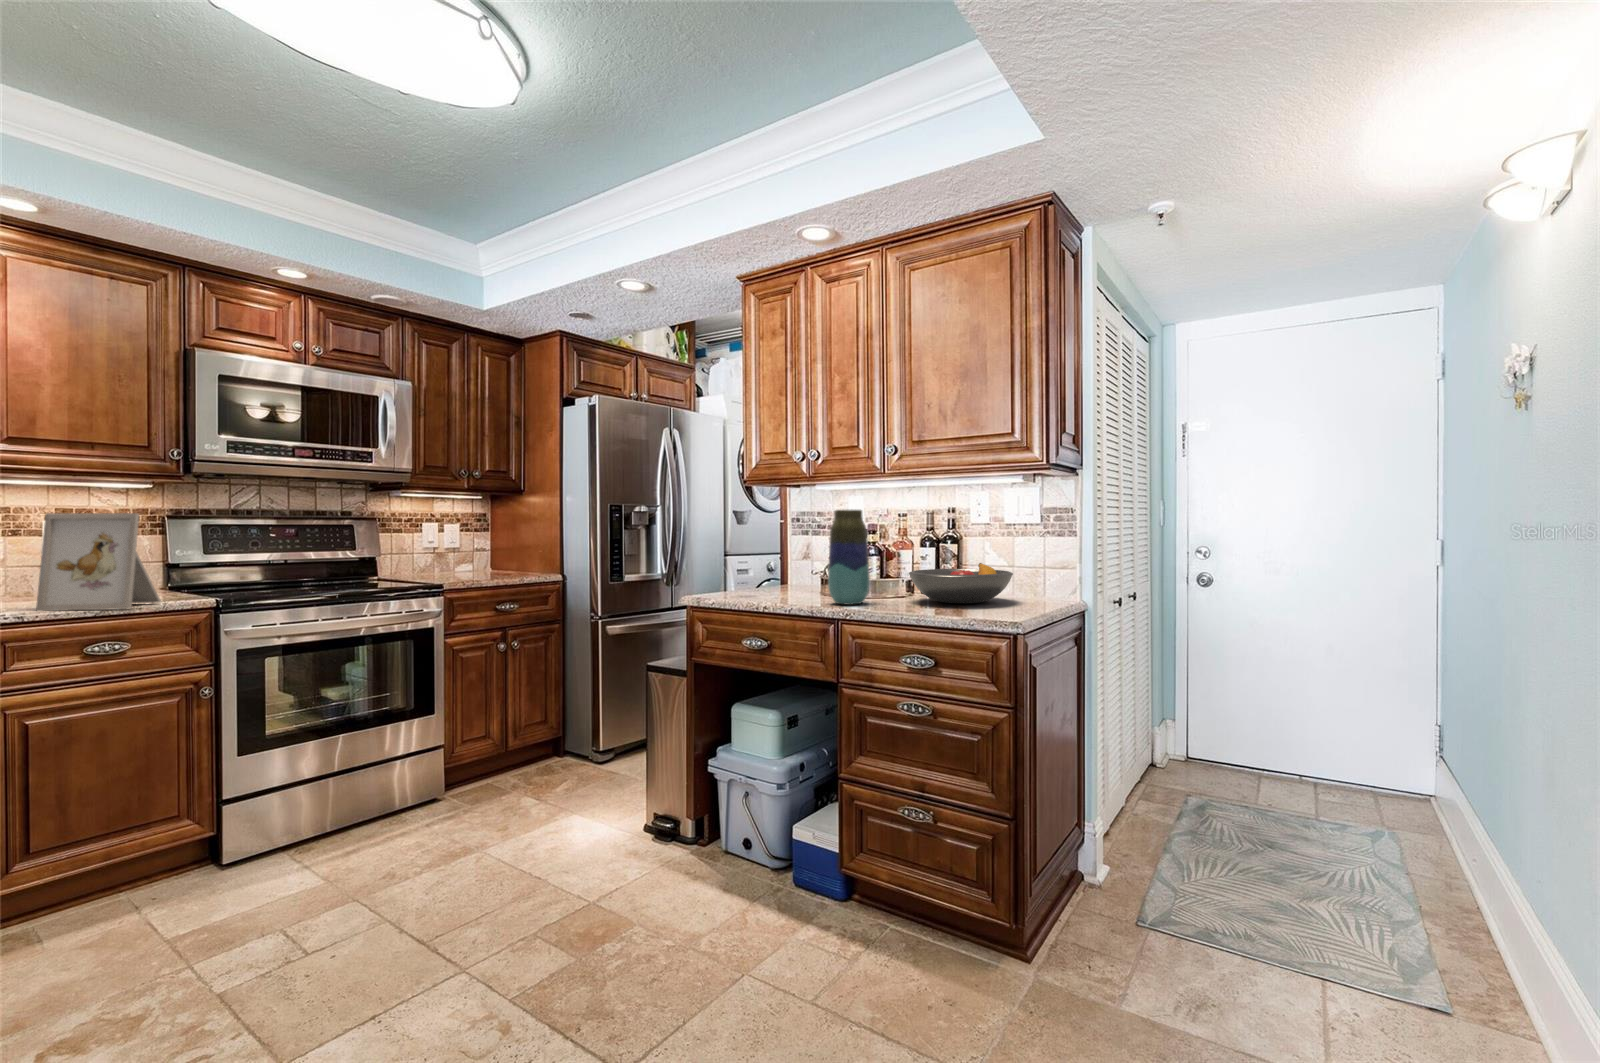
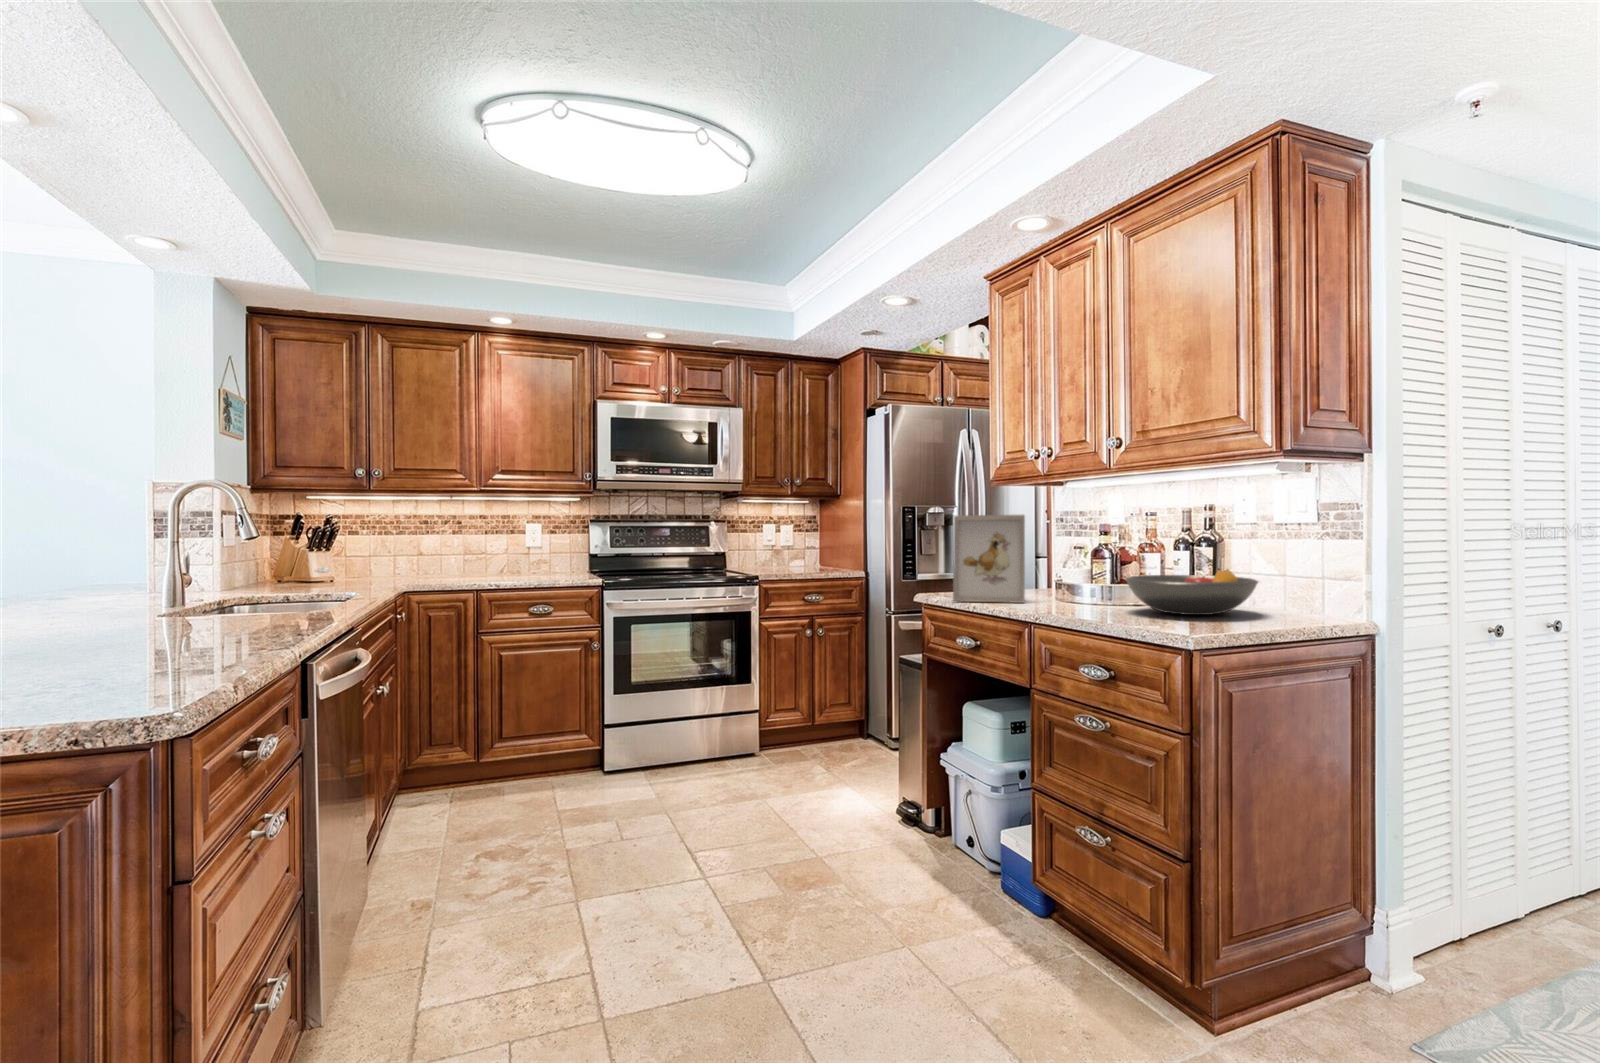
vase: present [828,510,870,605] -> none [1036,509,1082,609]
picture frame: present [36,513,161,611] -> present [953,515,1025,603]

